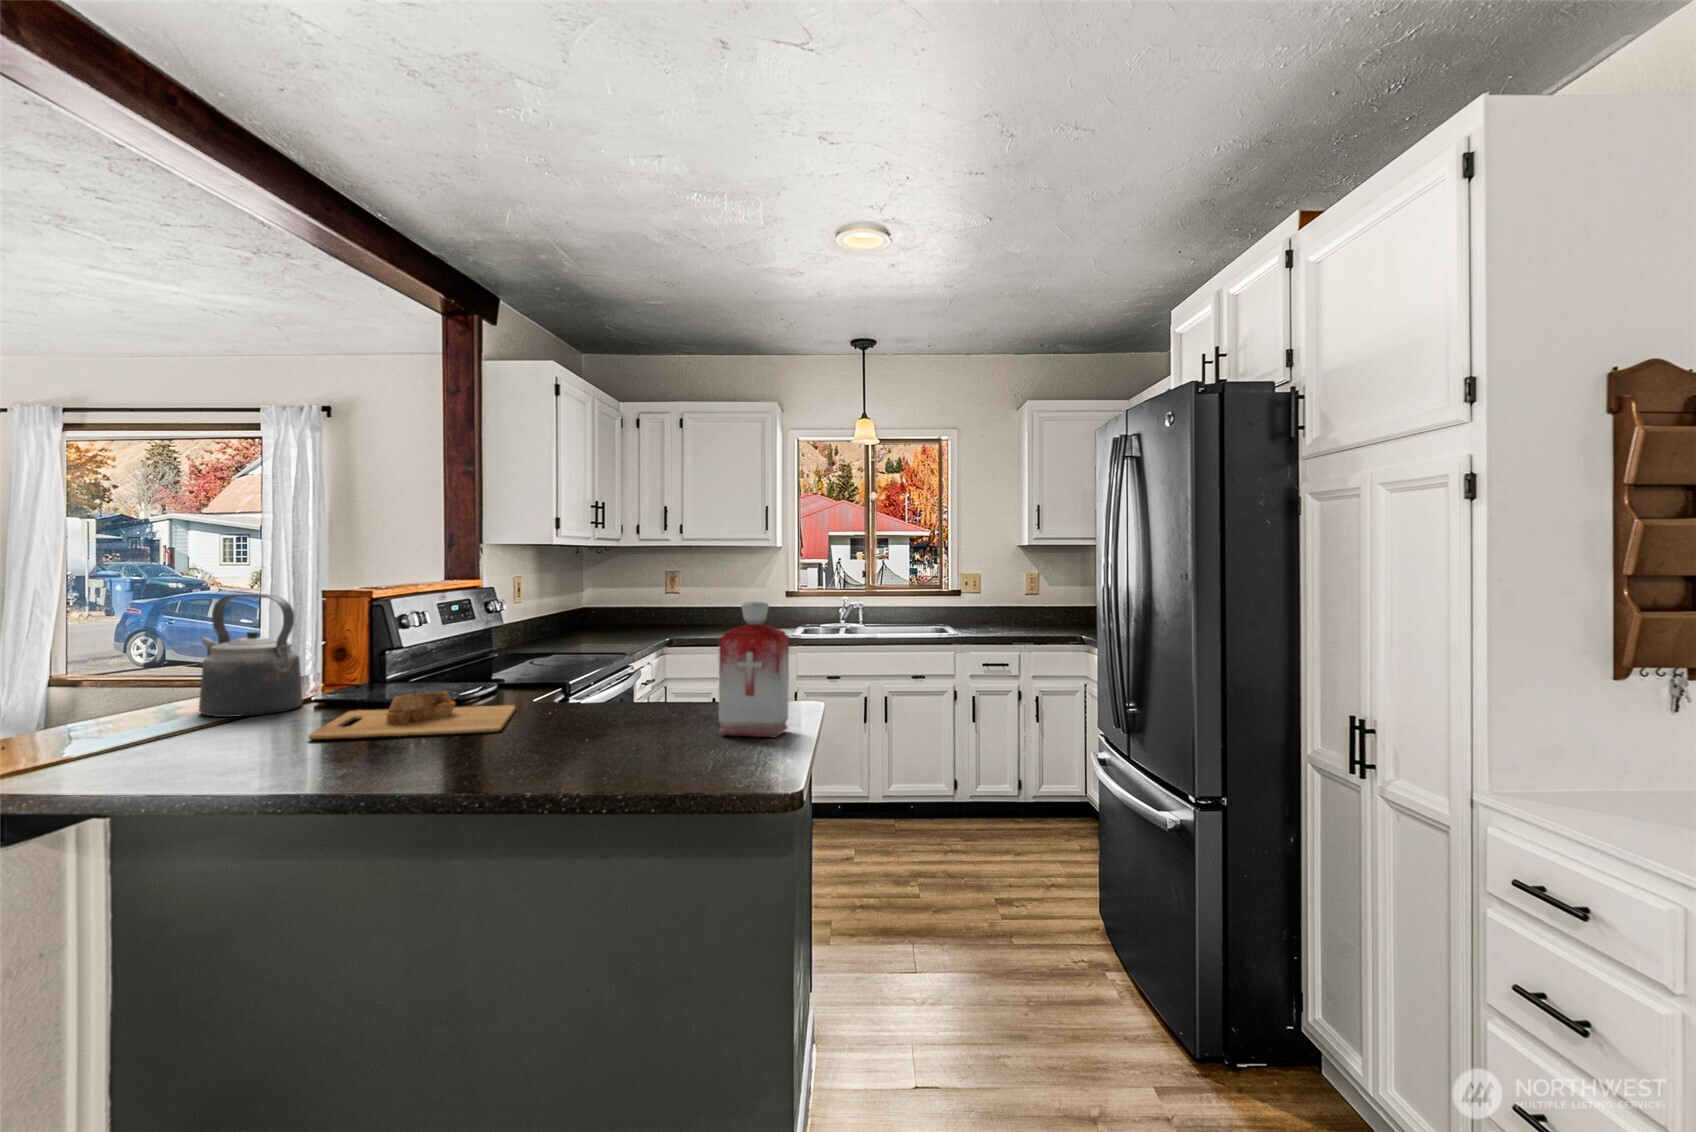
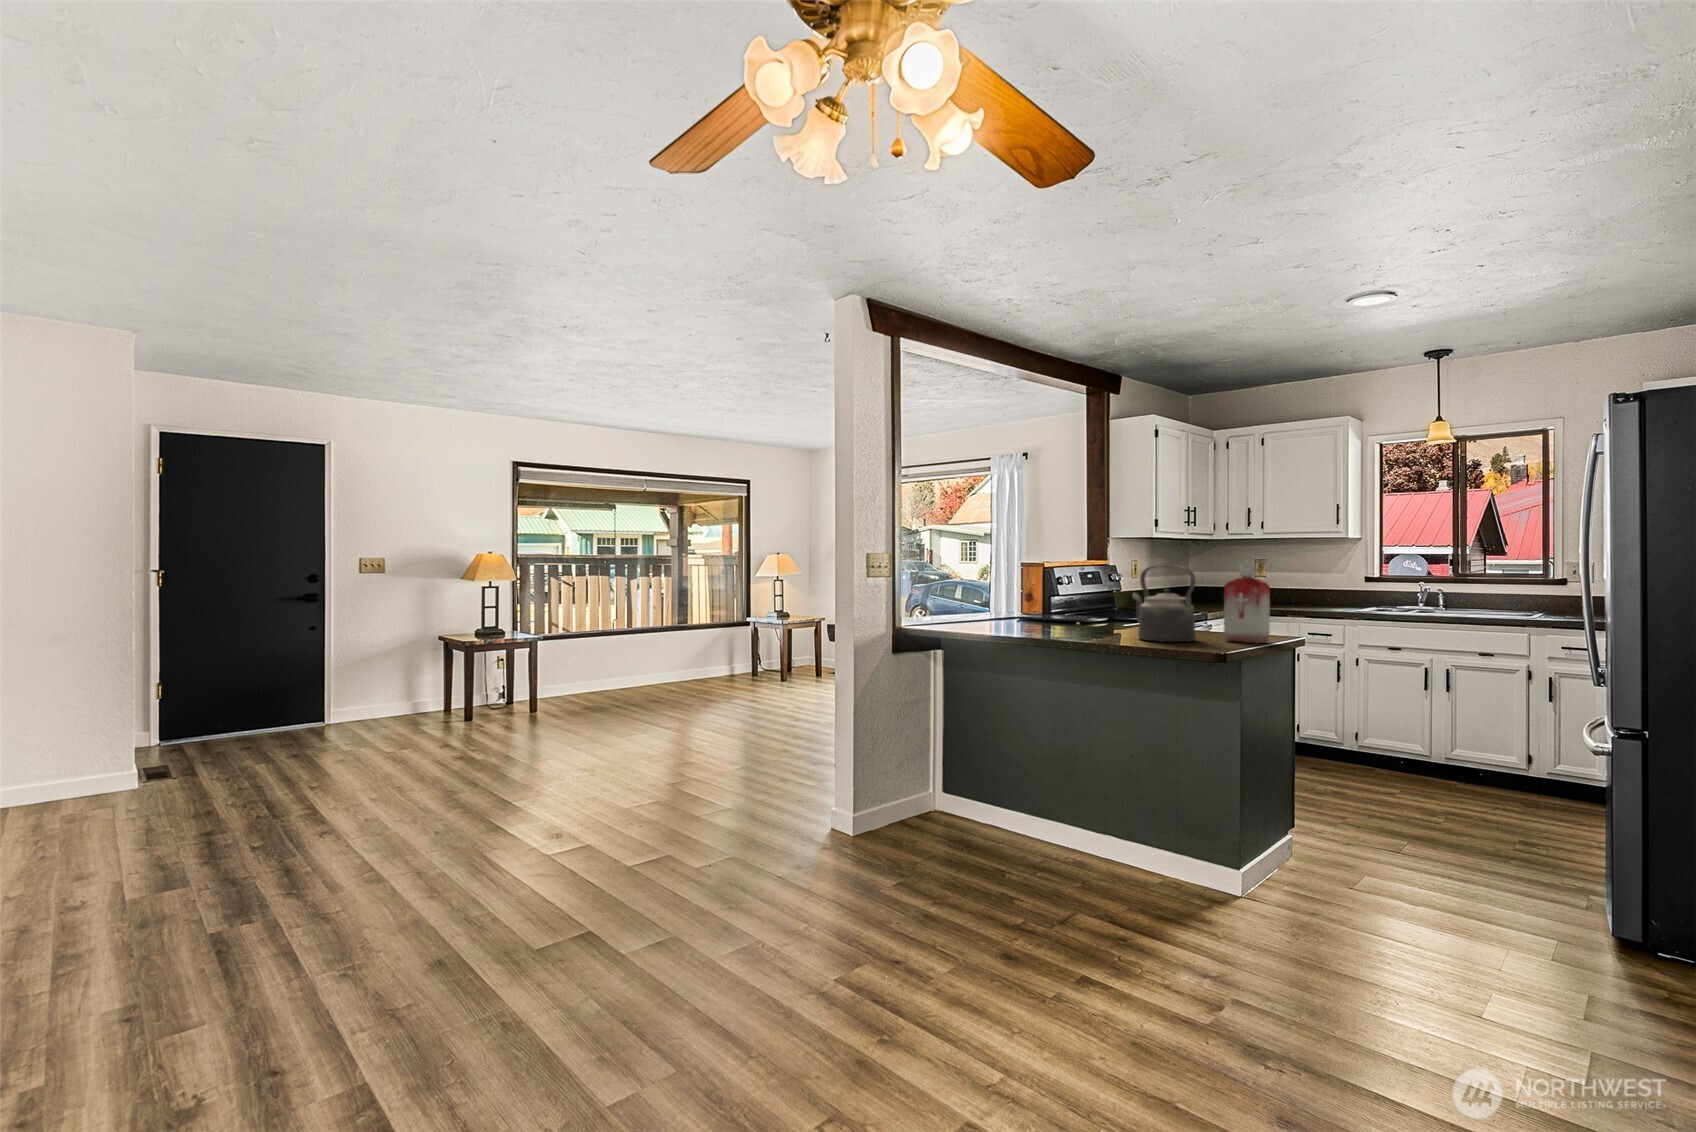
kettle: present [199,594,303,717] -> present [1133,565,1196,642]
cutting board: present [308,691,516,740] -> none [1020,613,1118,633]

